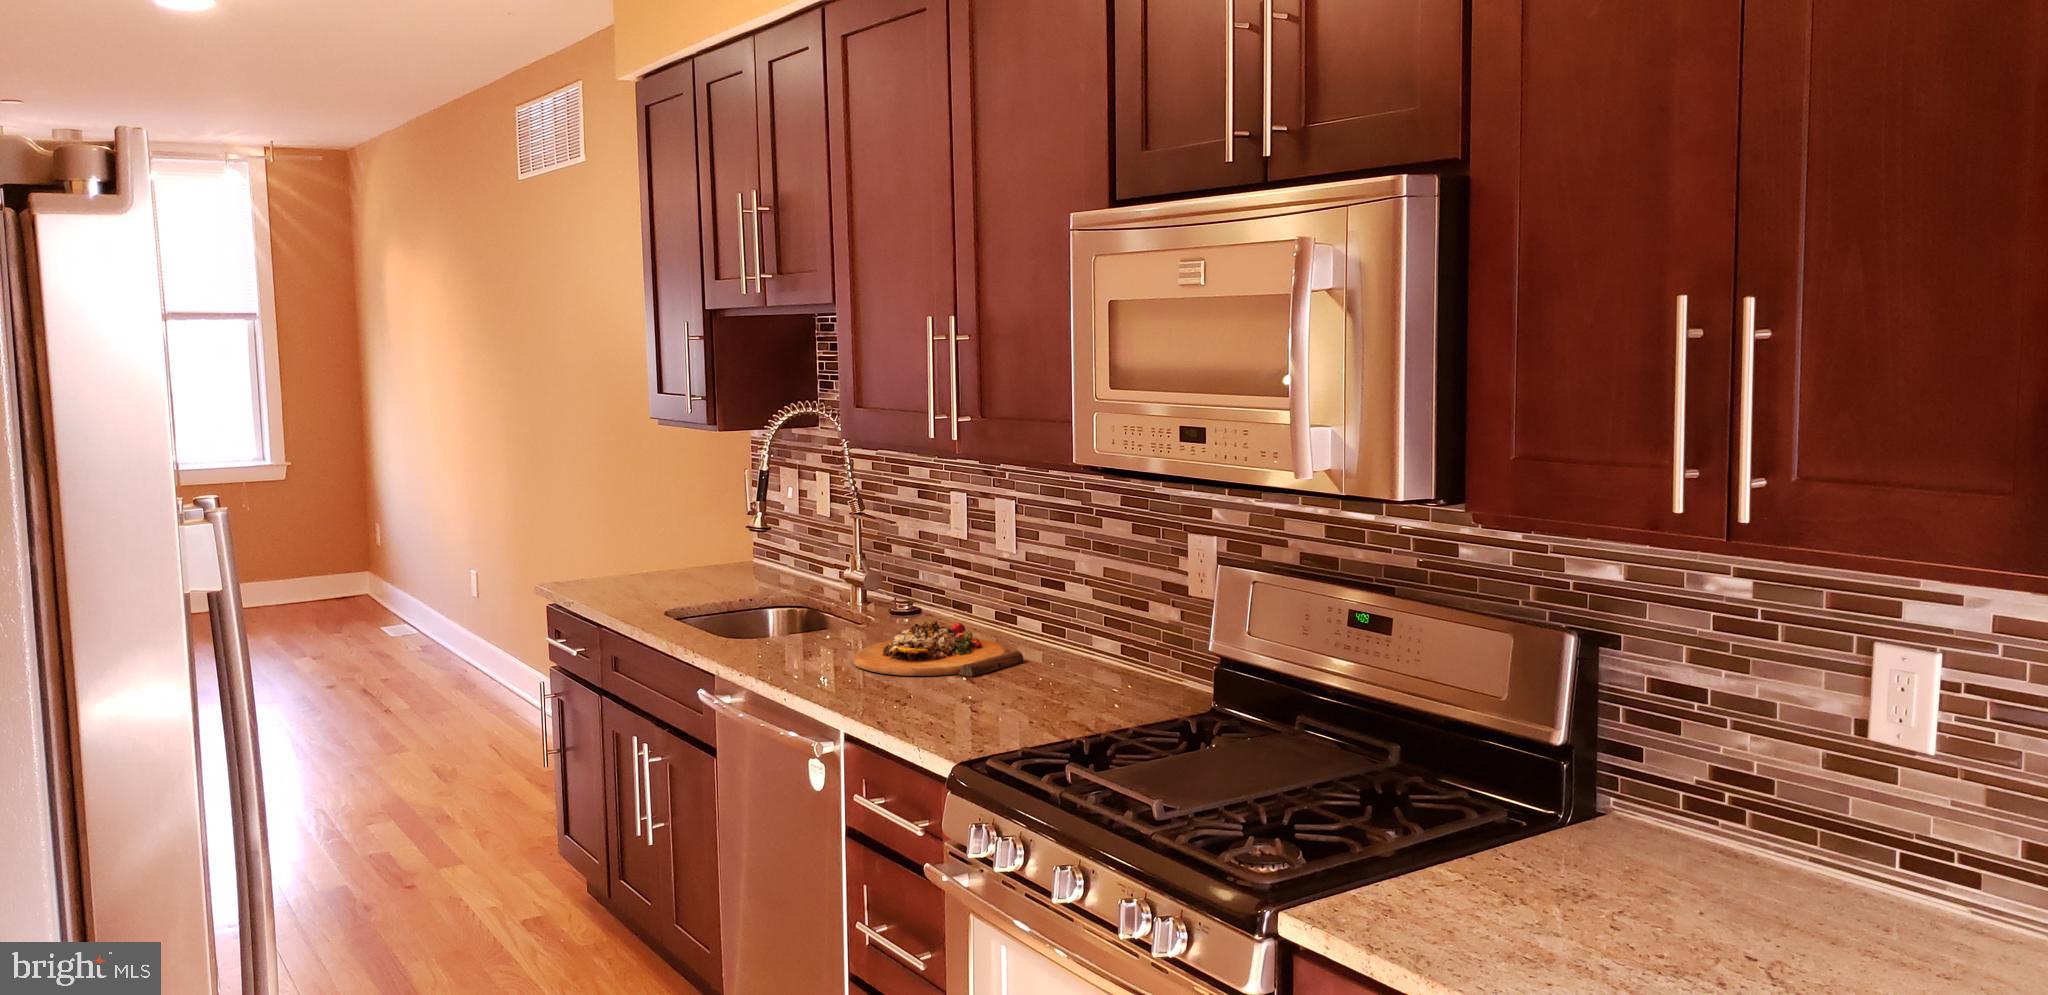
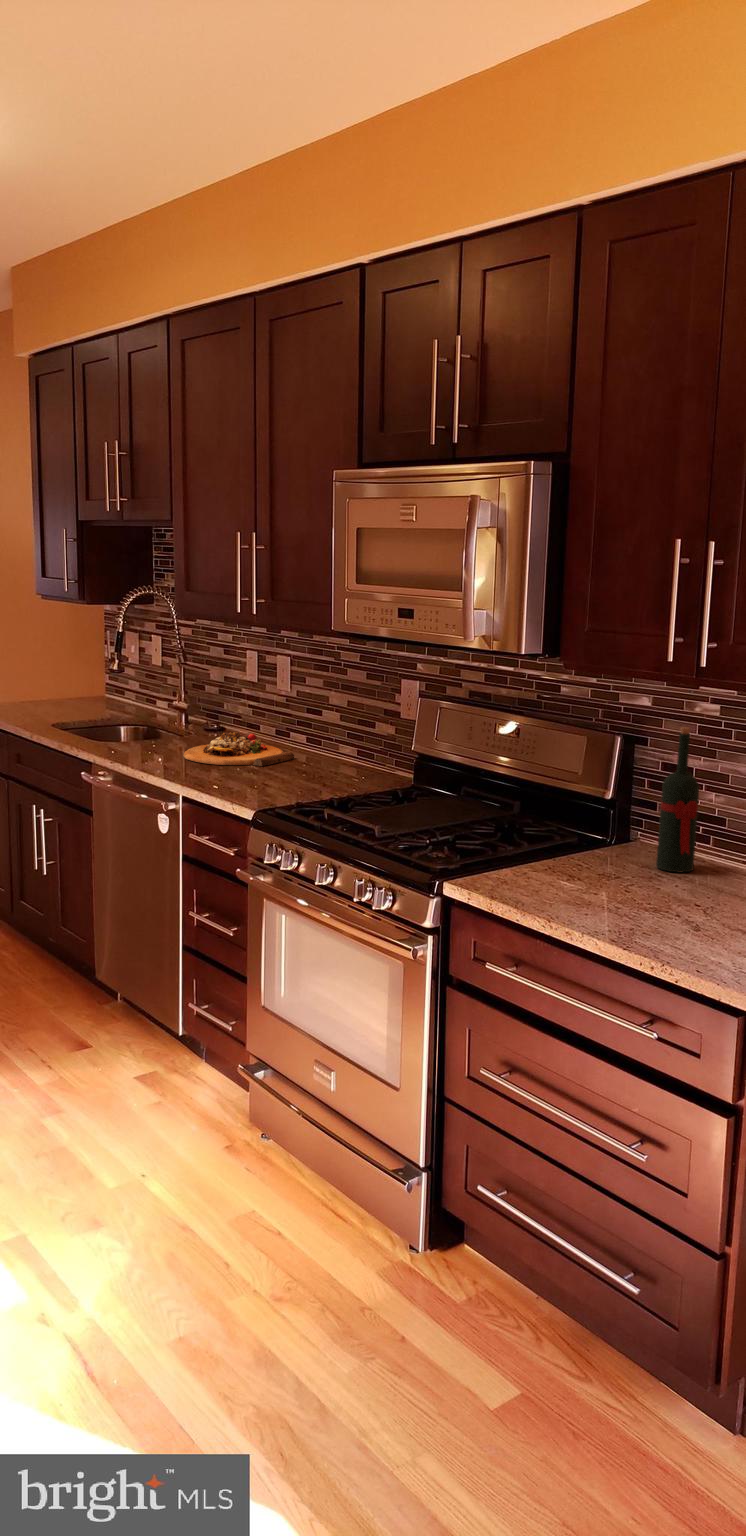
wine bottle: none [1656,623,1731,885] -> present [656,727,699,872]

